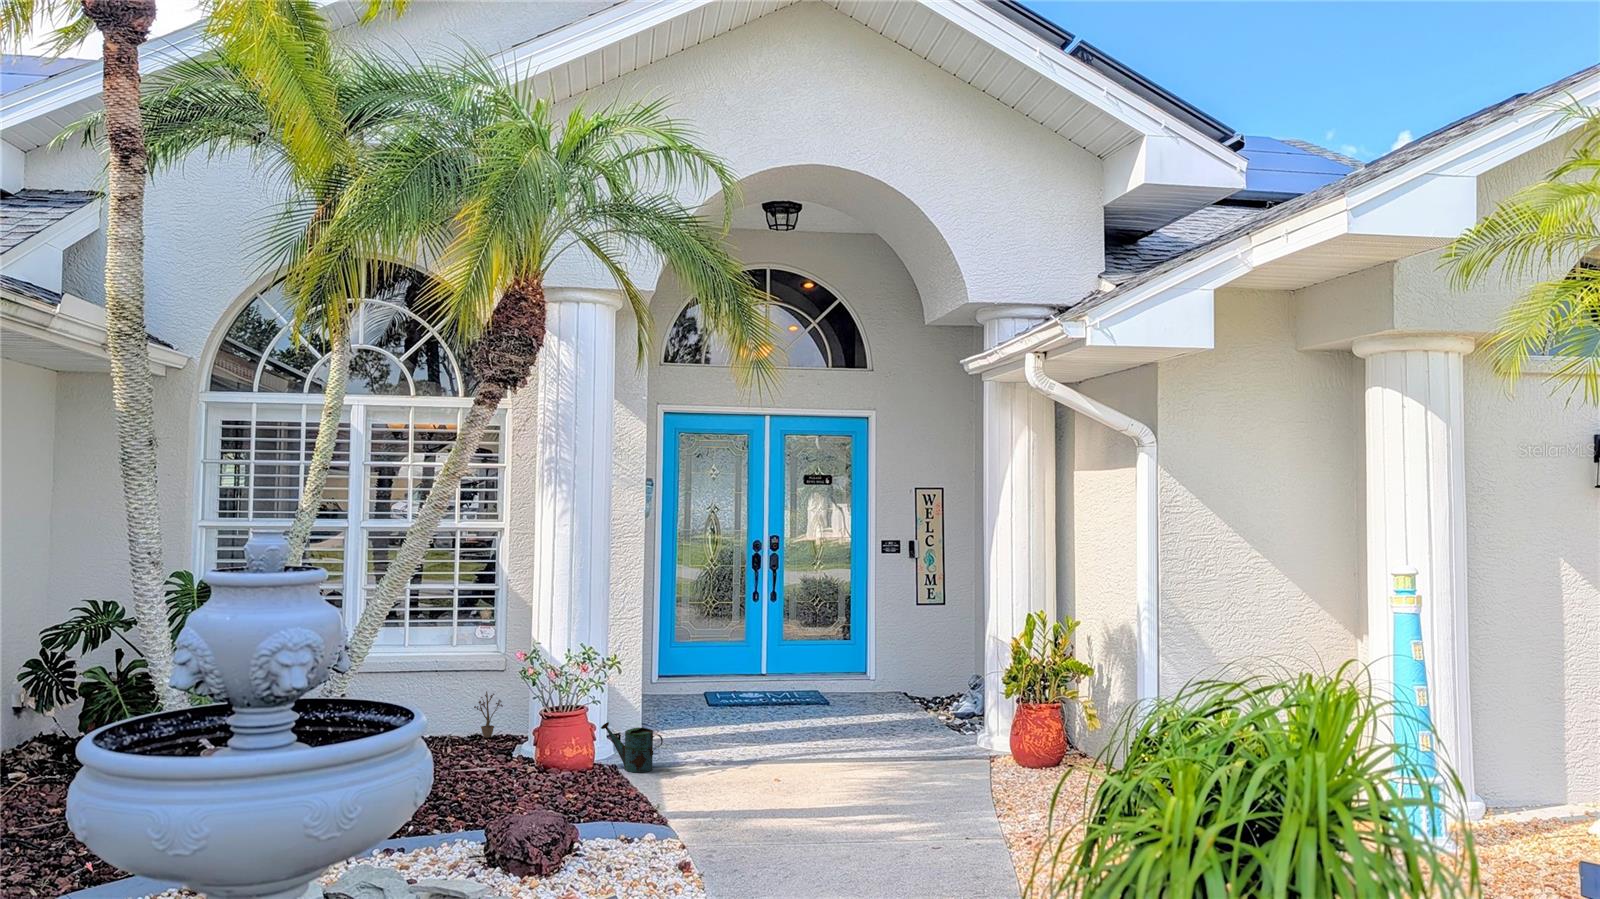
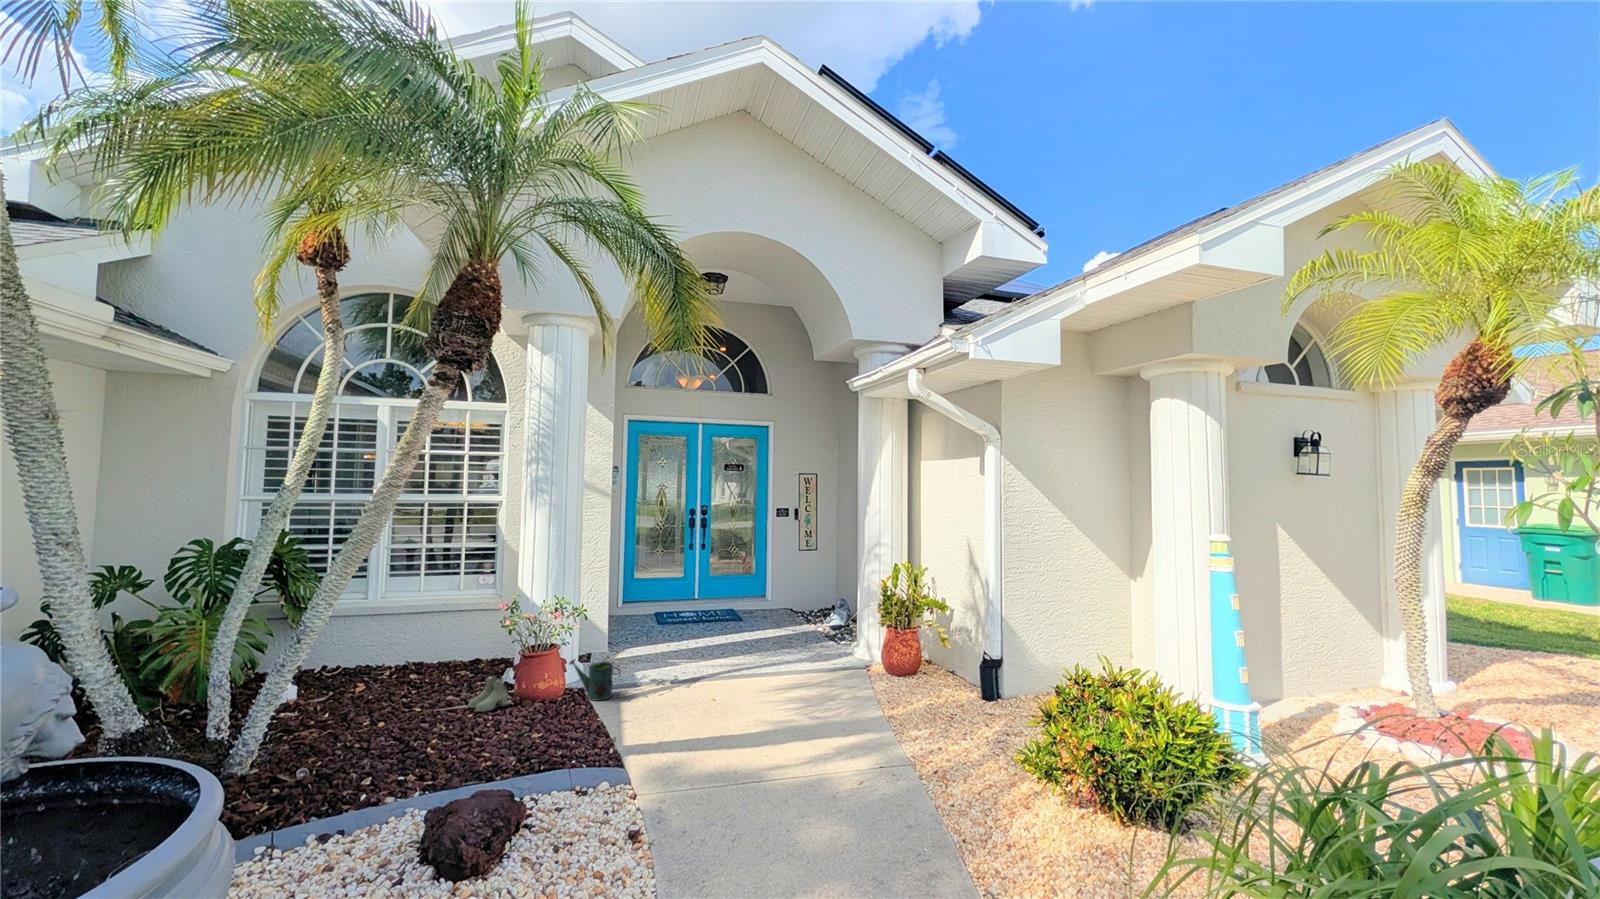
decorative plant: present [470,691,503,738] -> none [457,631,488,669]
boots: none [490,736,533,775] -> present [469,675,507,712]

